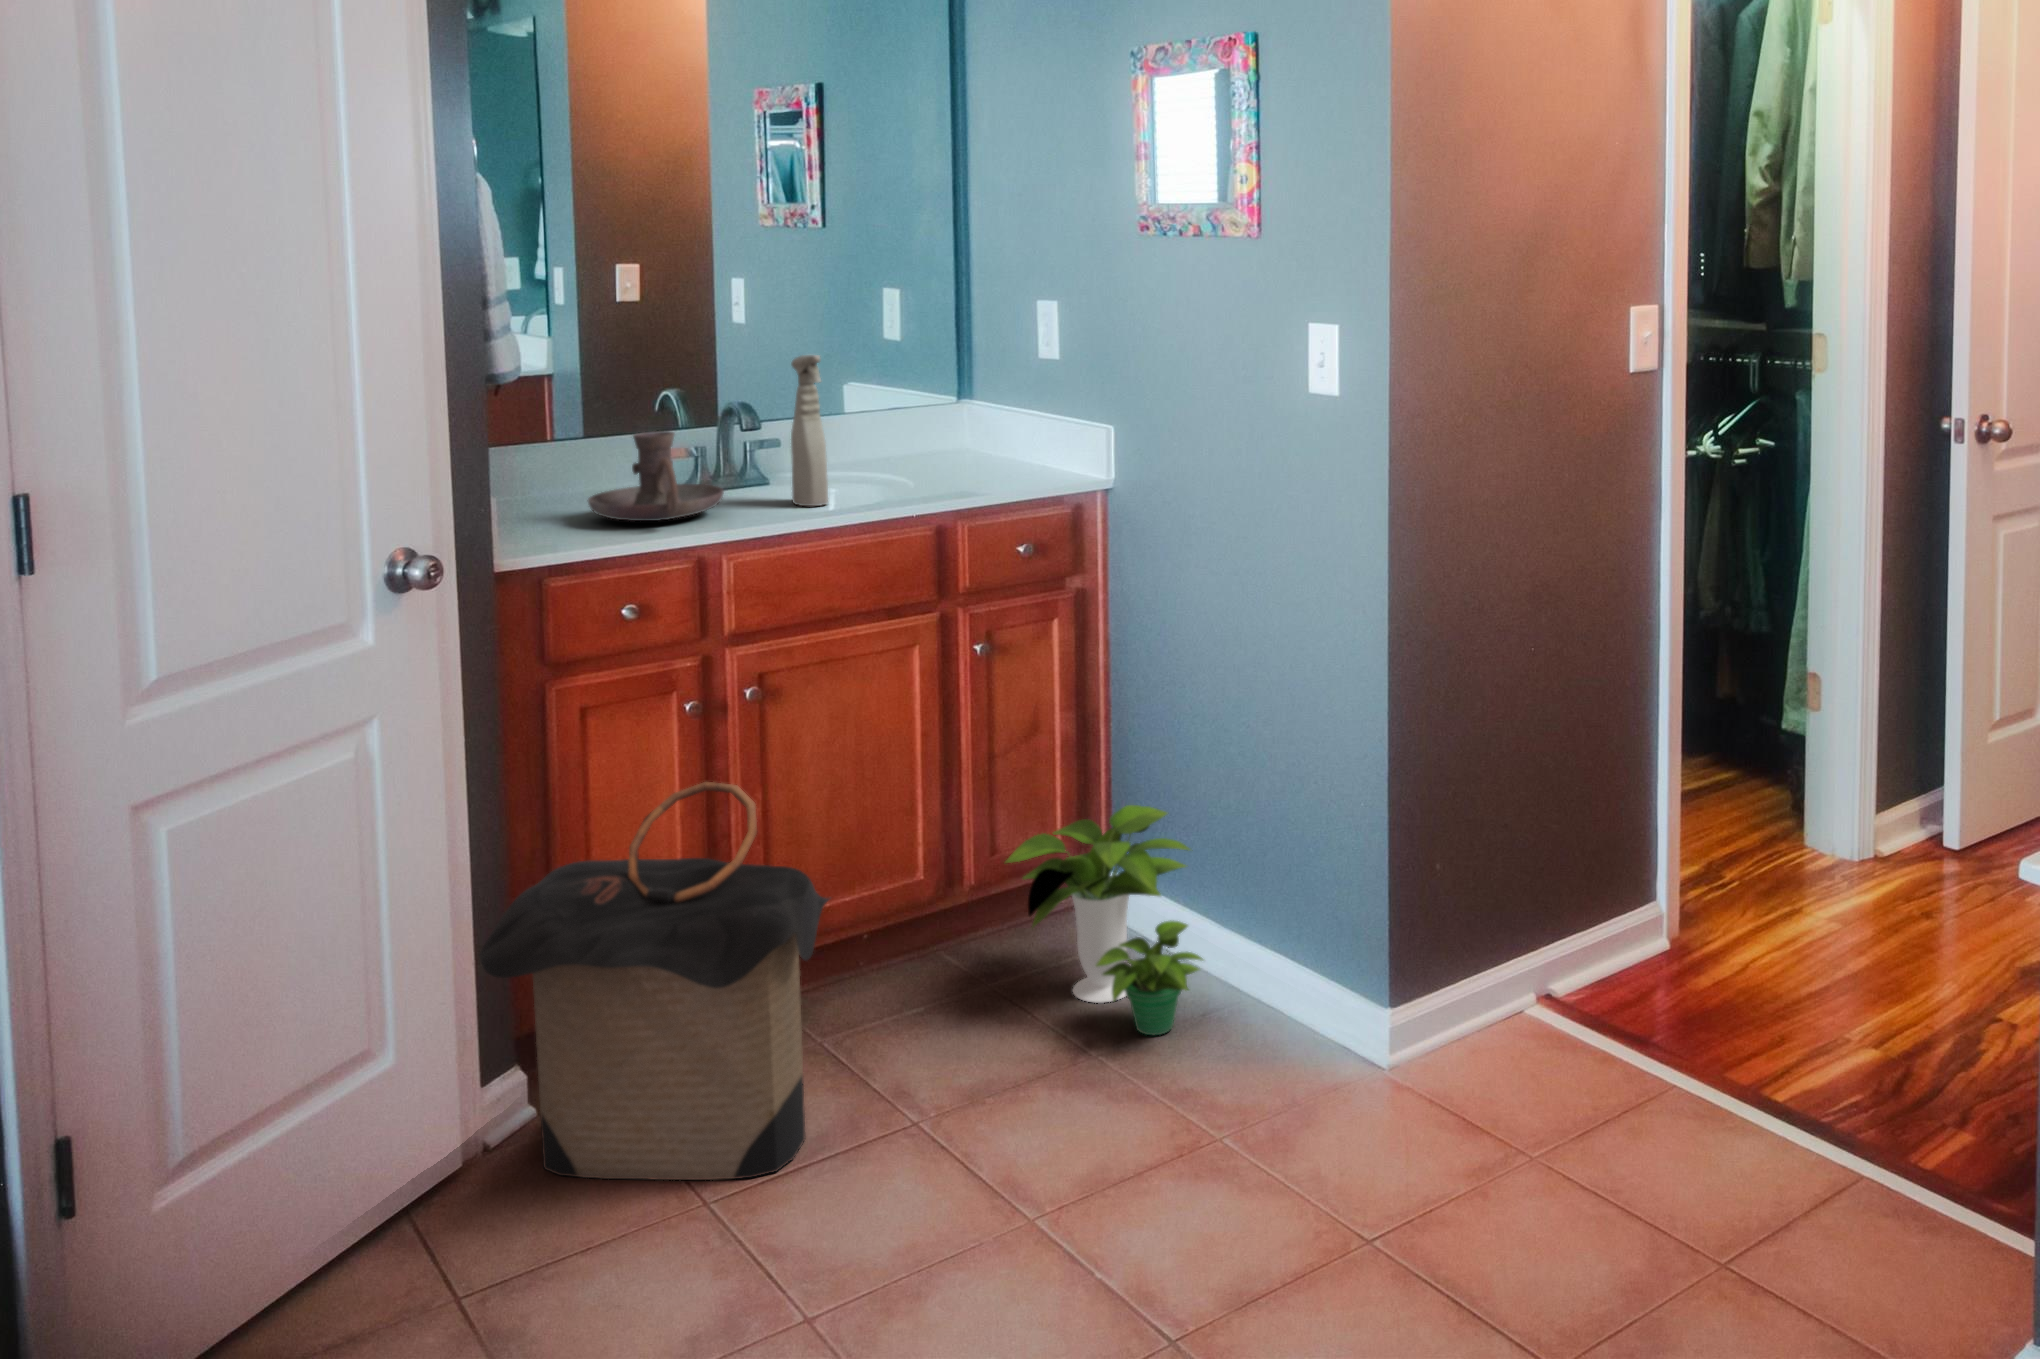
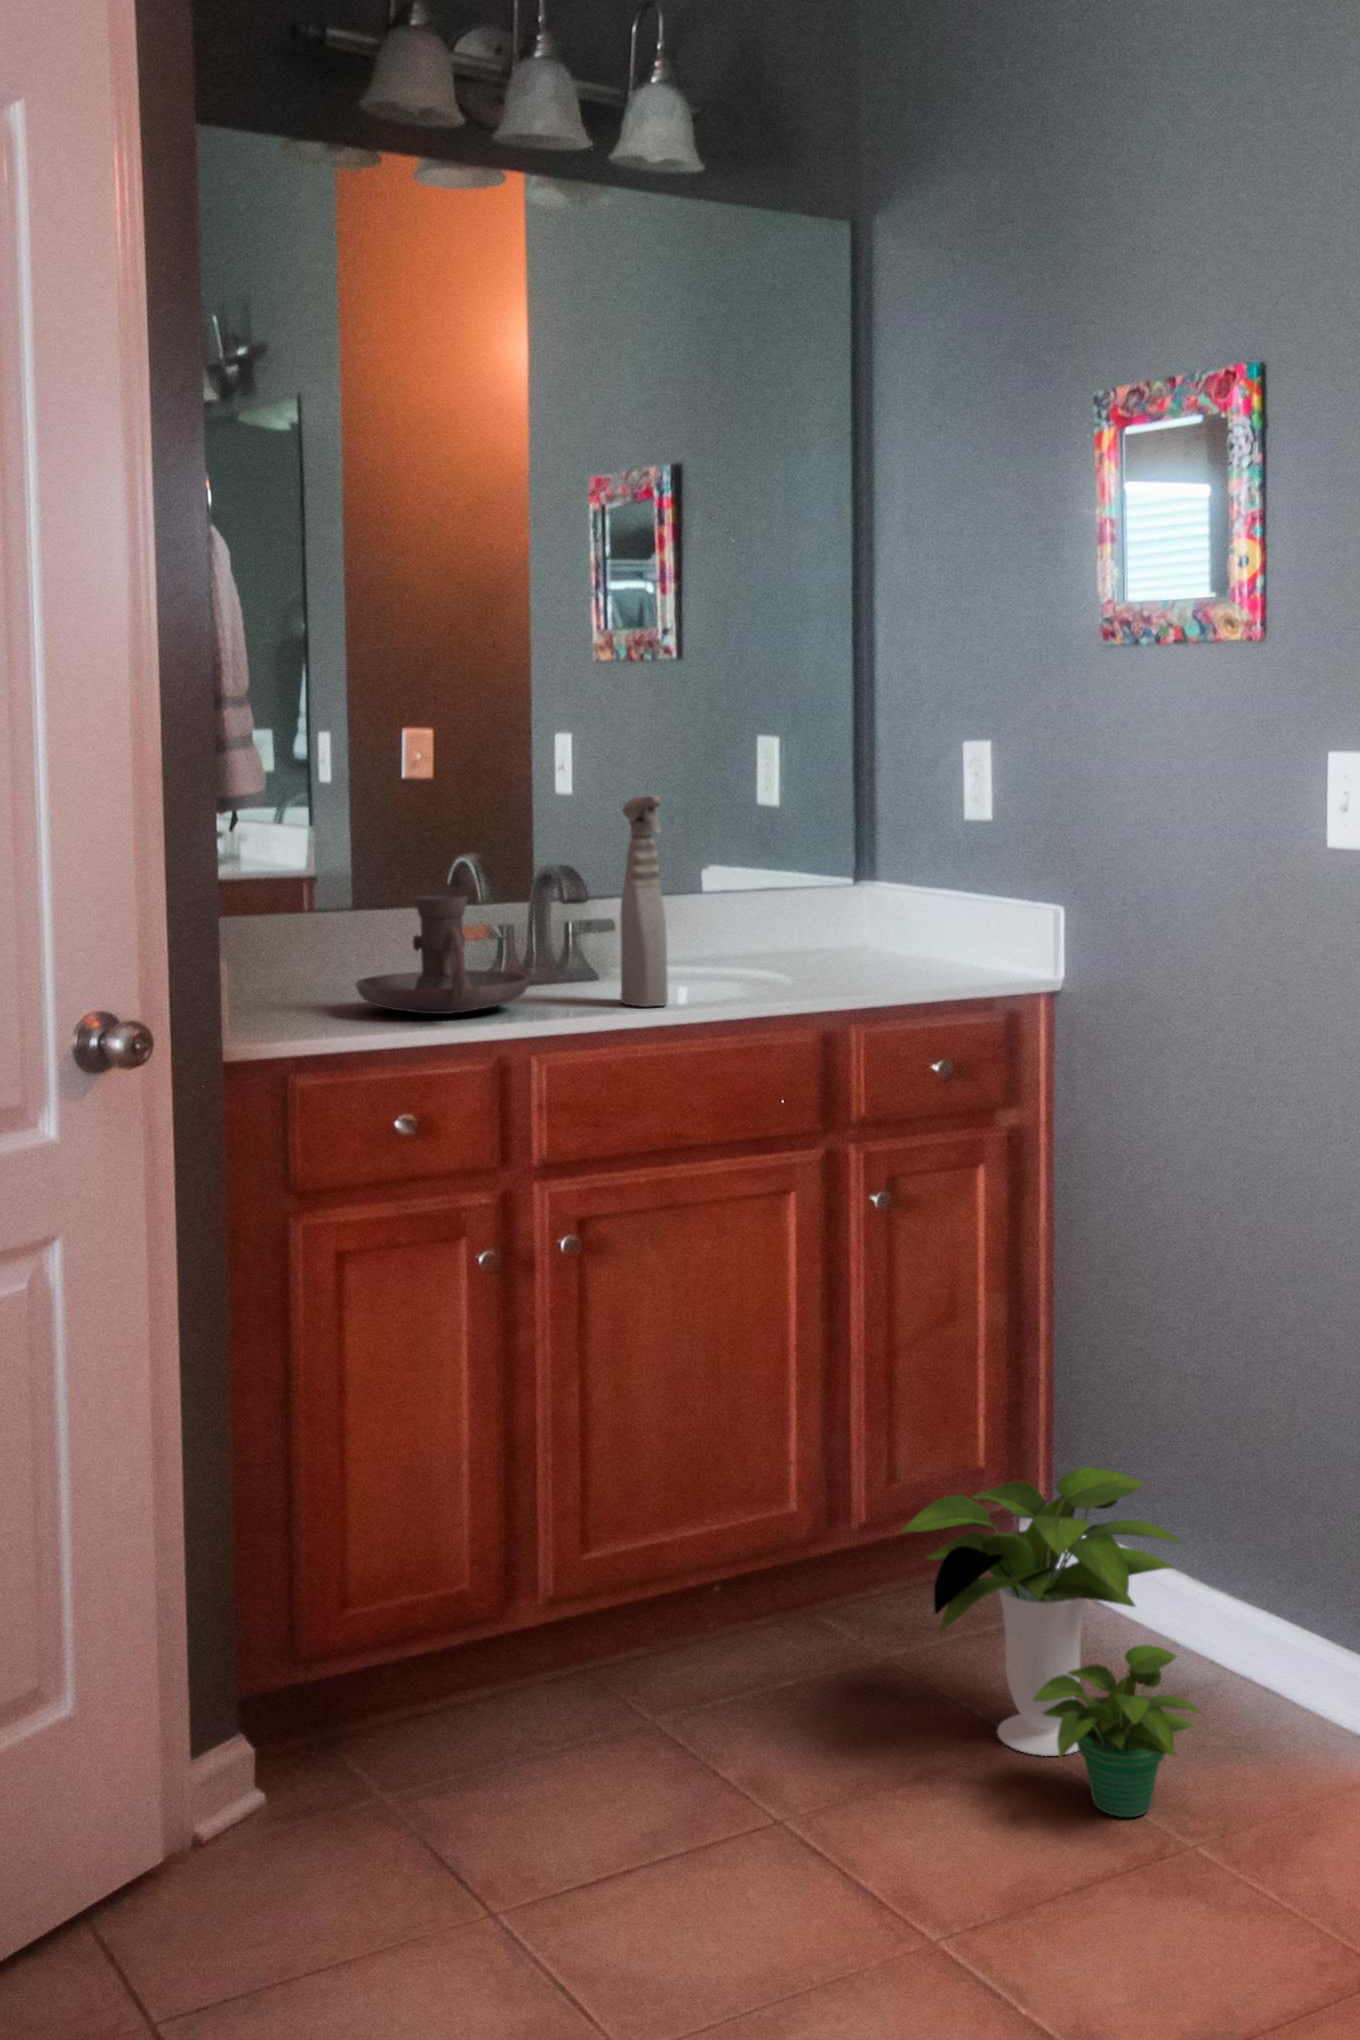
laundry hamper: present [480,782,831,1180] -> none [186,1366,652,1941]

